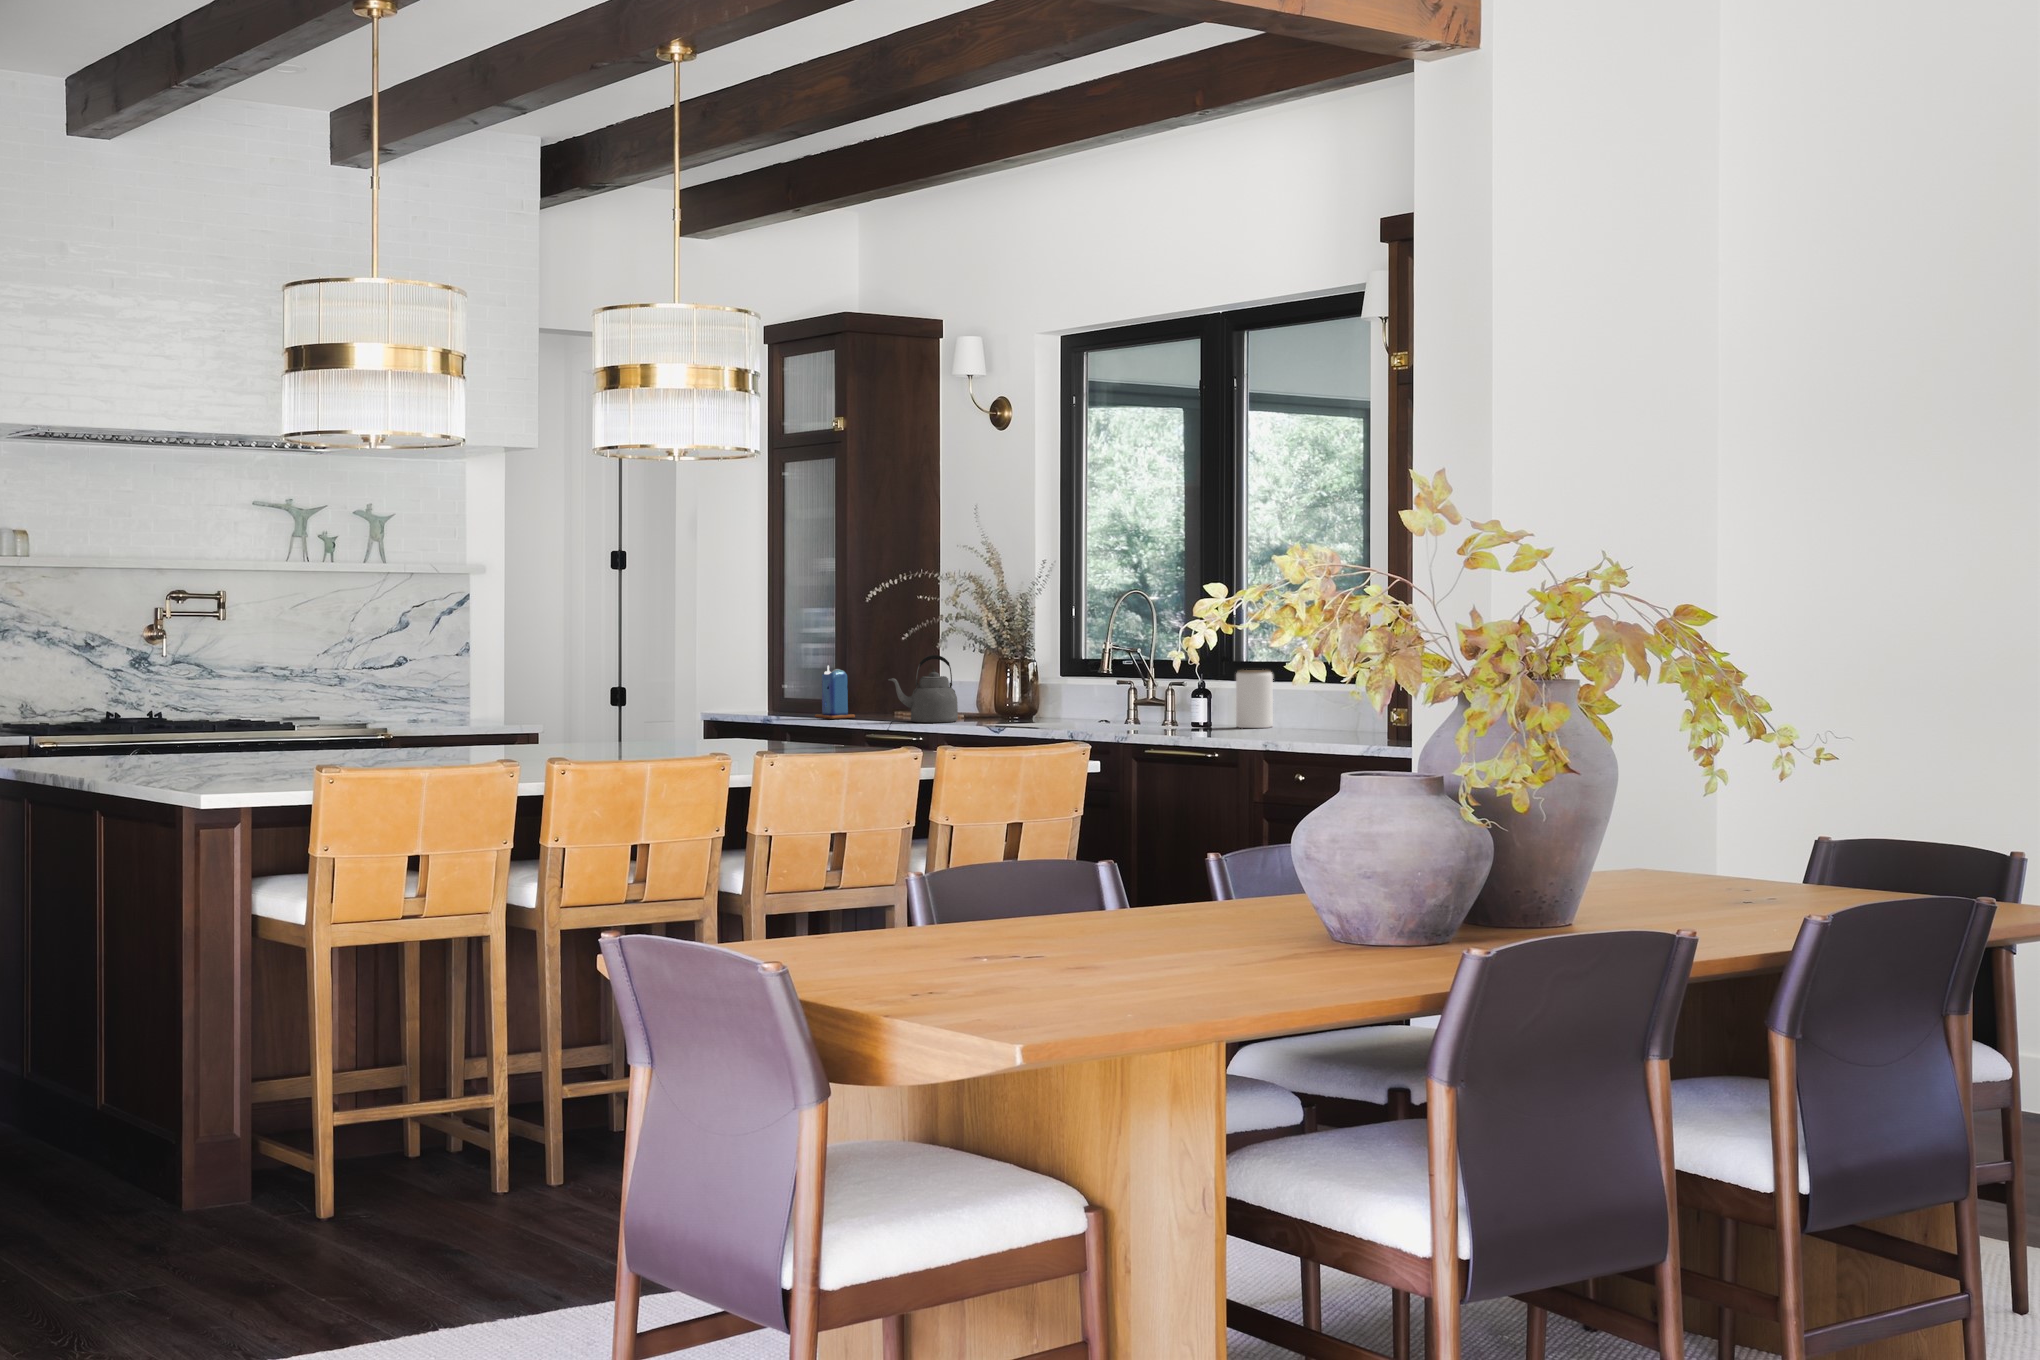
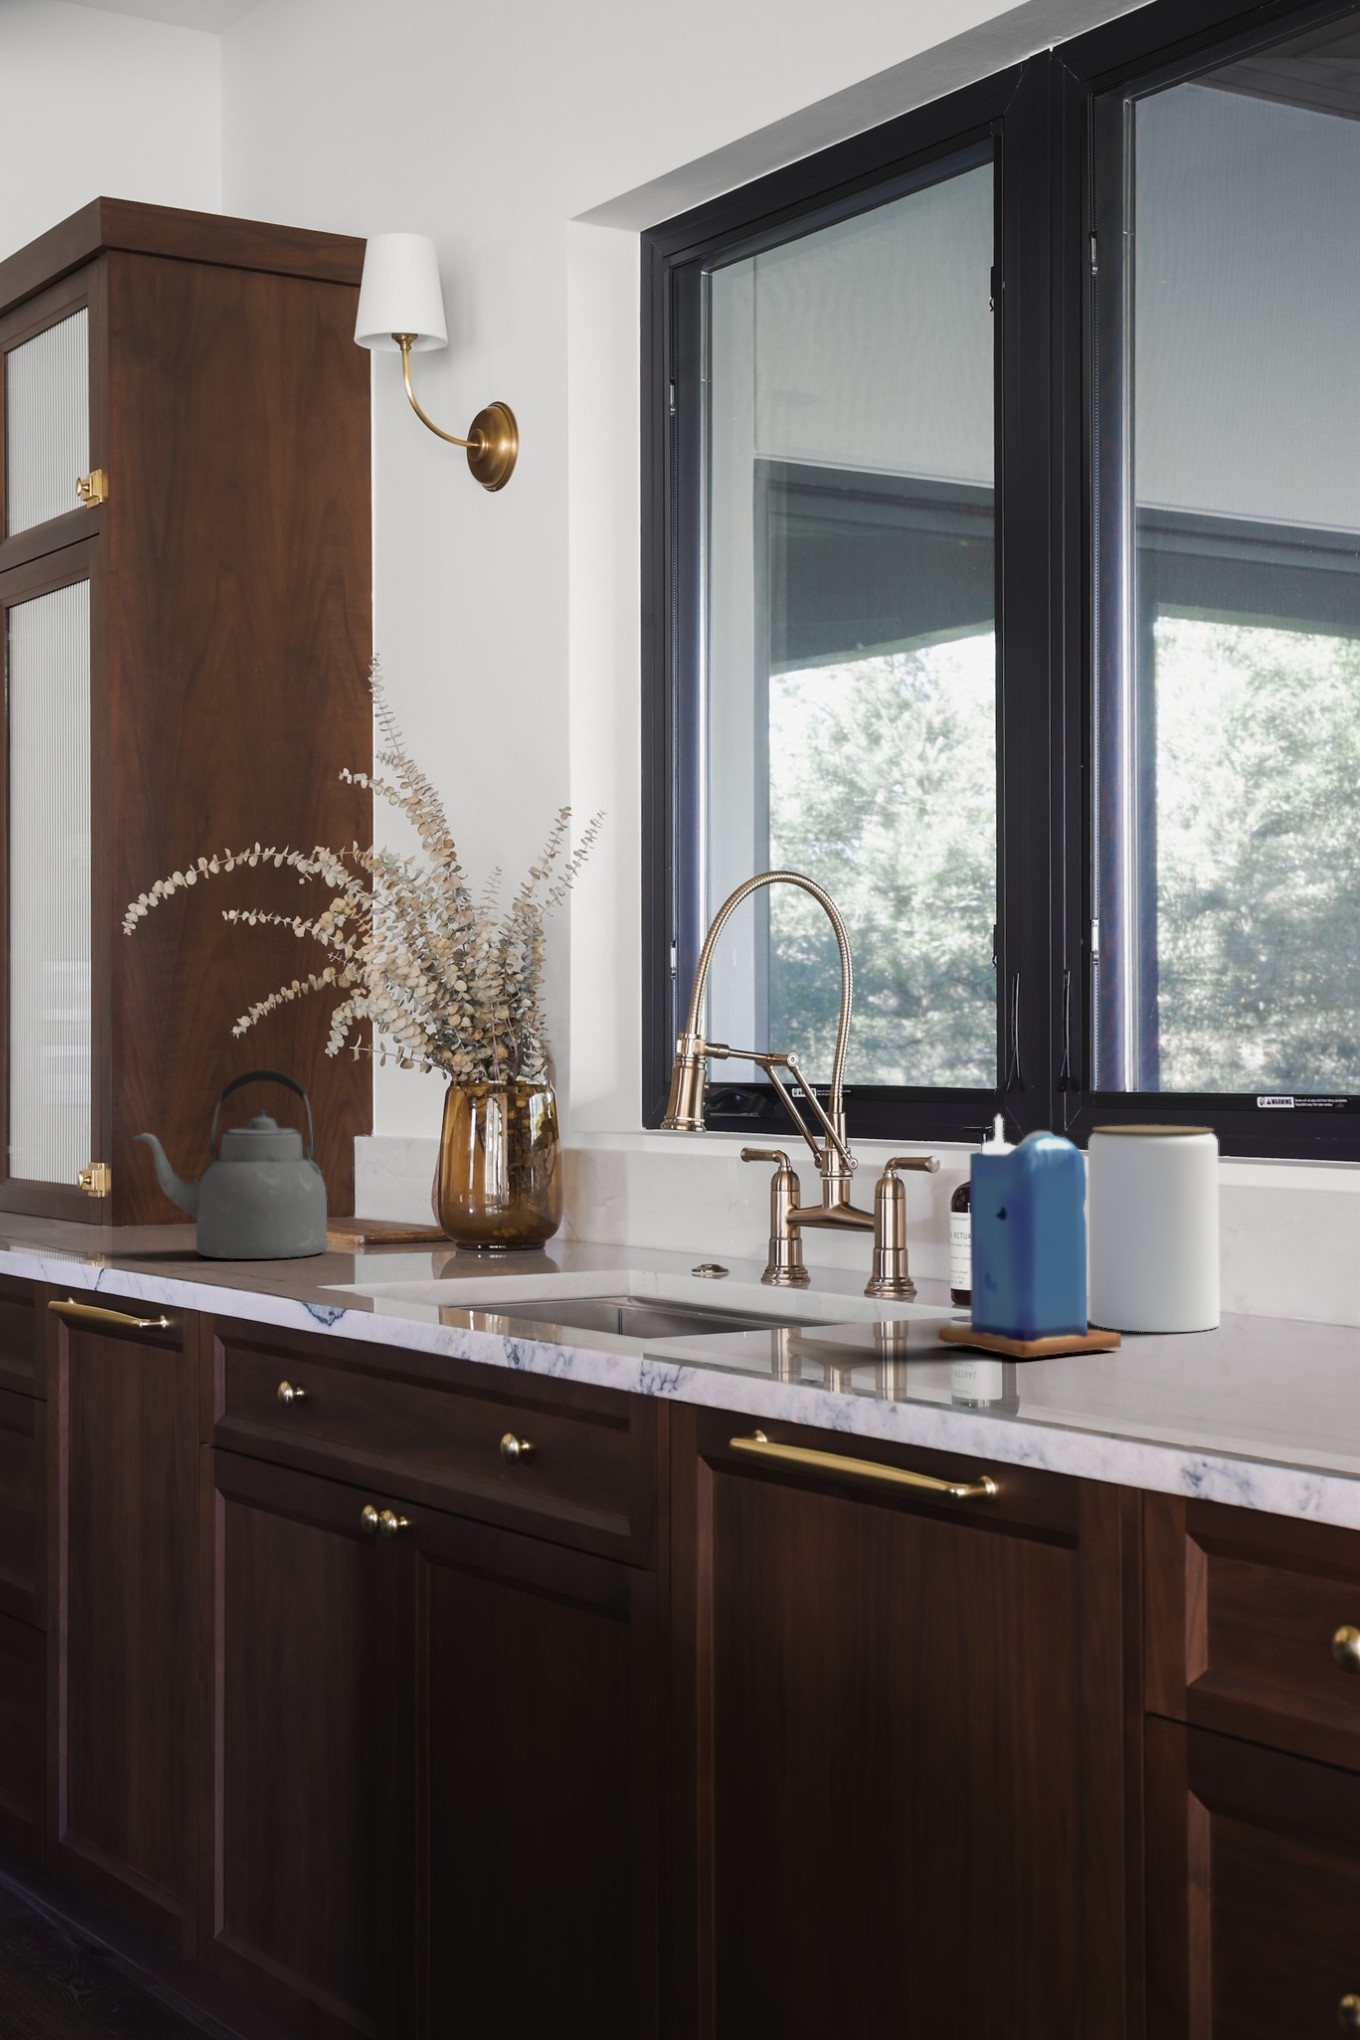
candle: present [815,665,855,719] -> present [937,1115,1121,1358]

